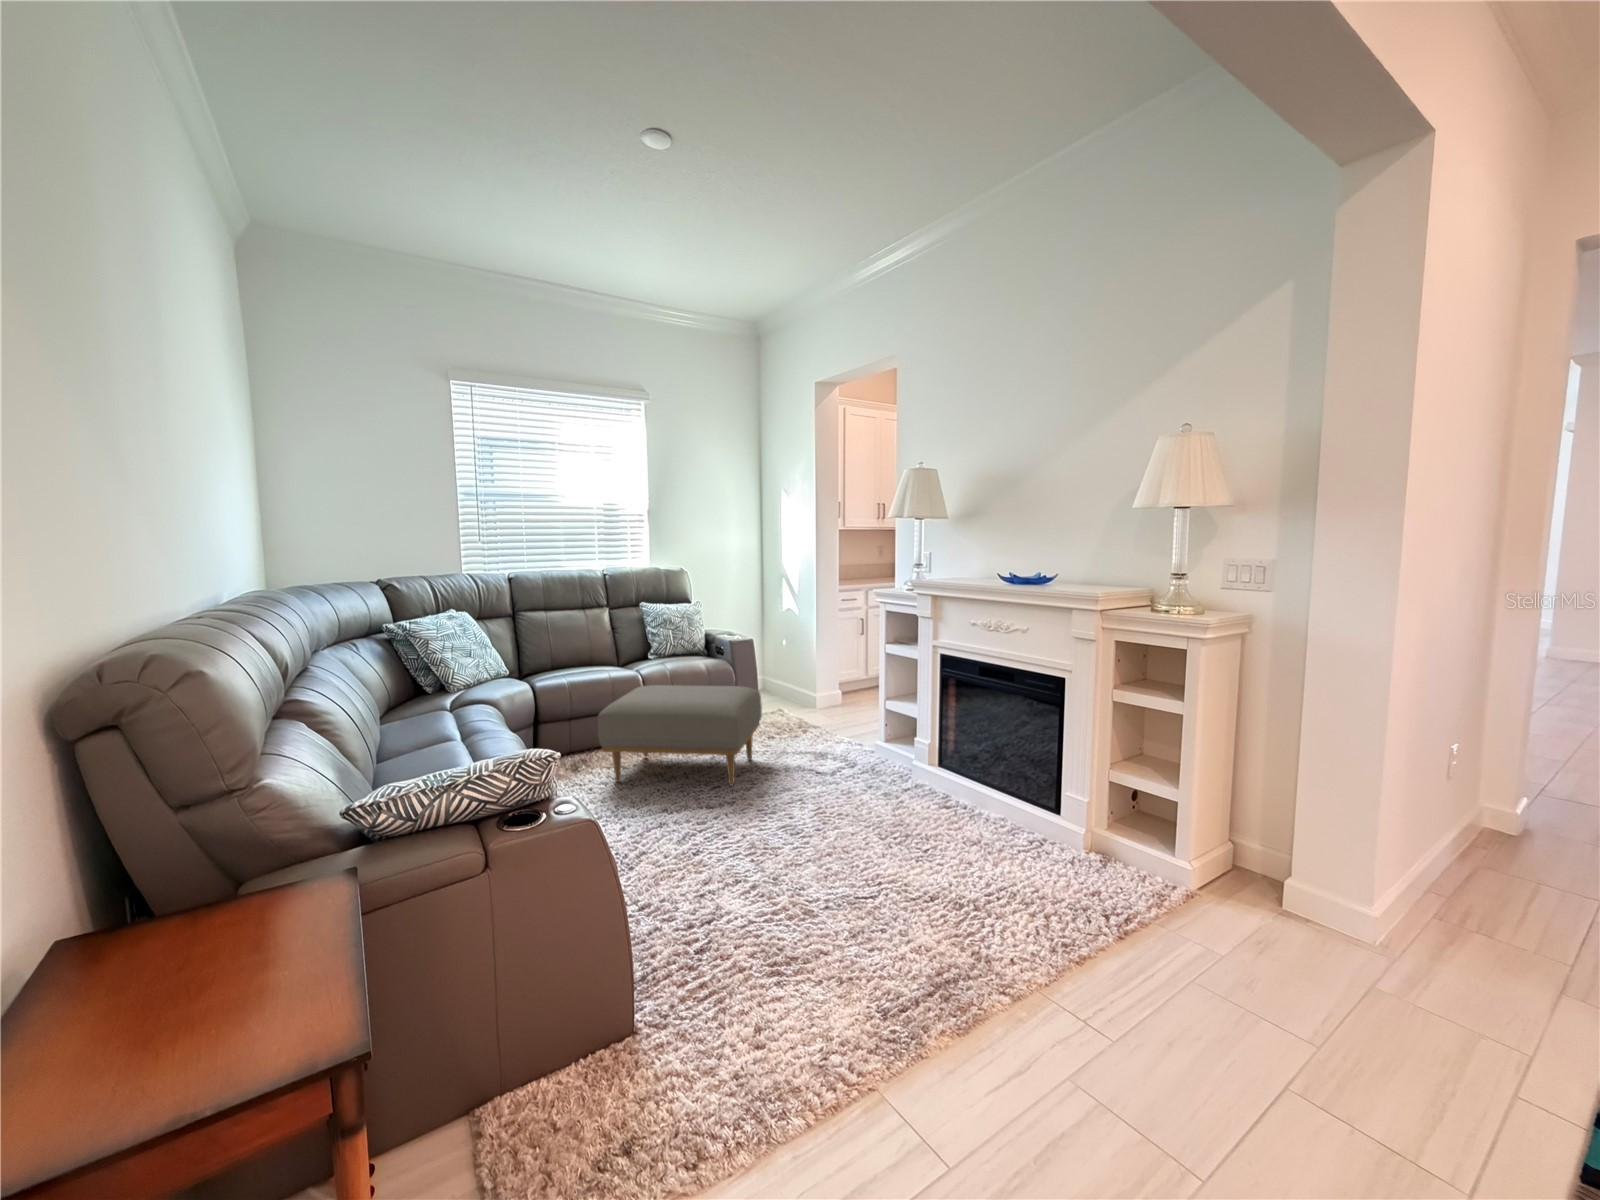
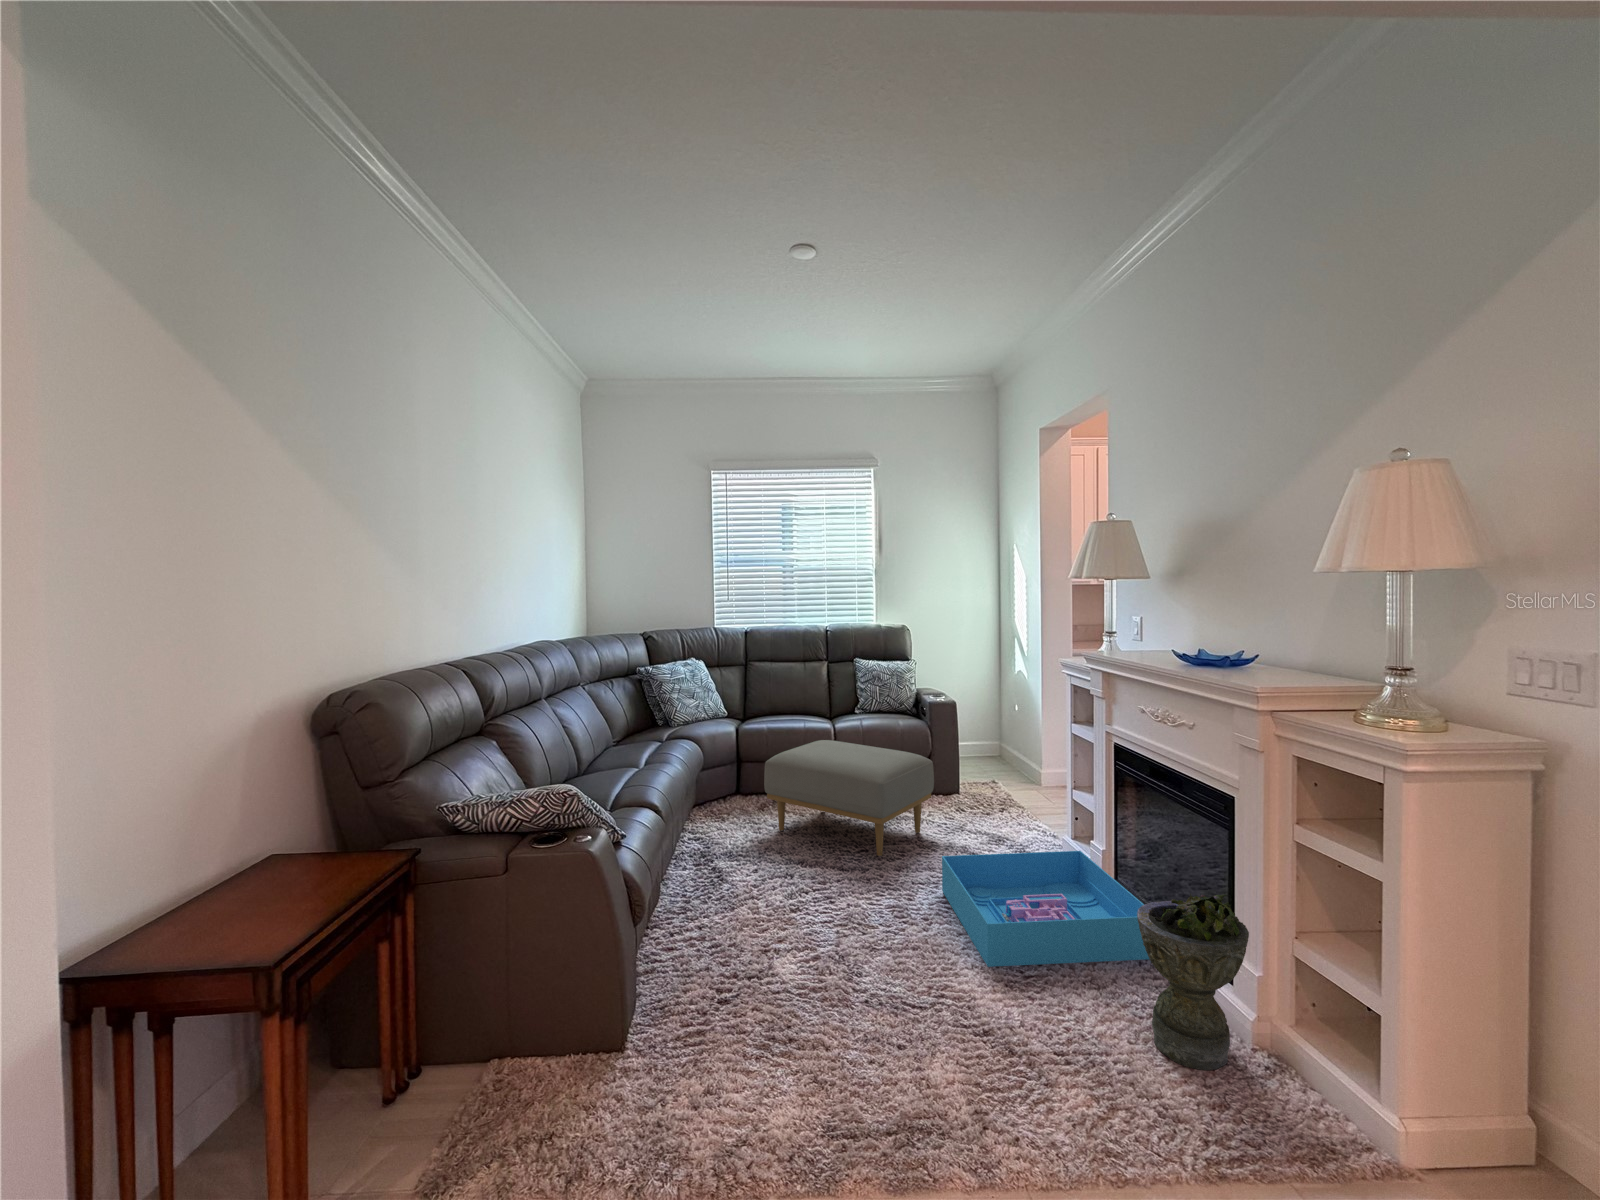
storage bin: none [809,747,1000,852] -> present [942,851,1149,967]
planter: none [1025,750,1106,881] -> present [1137,894,1249,1070]

